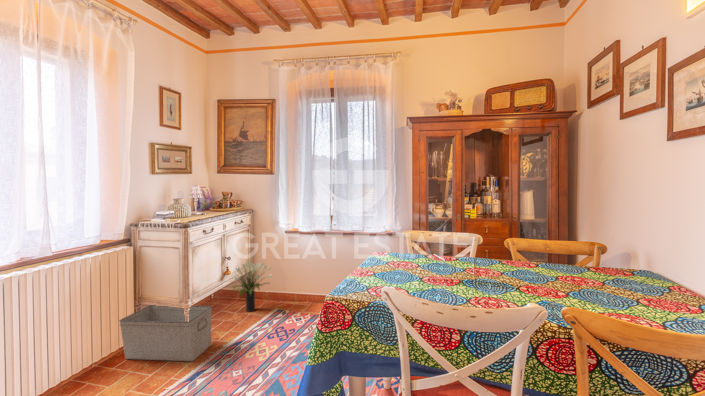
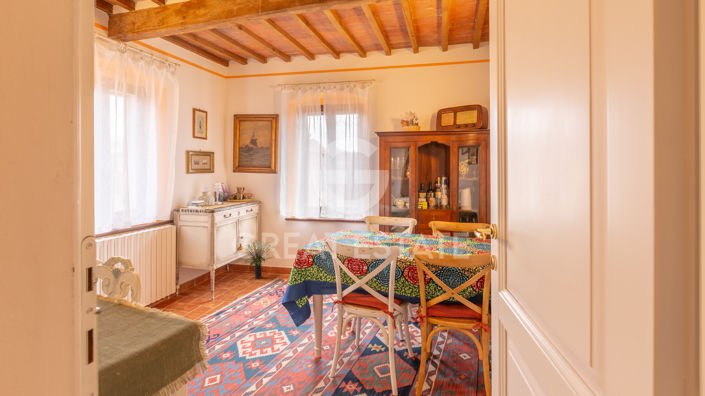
storage bin: present [119,305,212,361] -> none [167,269,230,306]

